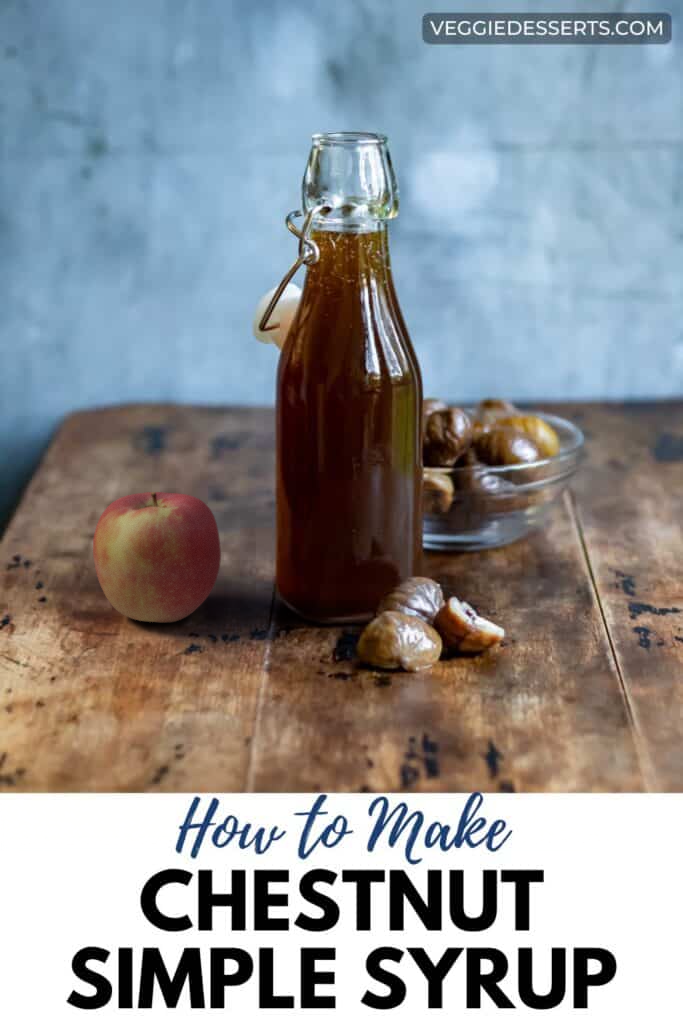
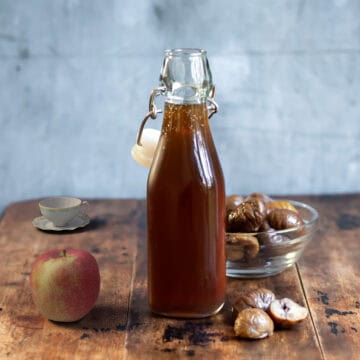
teacup: none [103,400,210,460] -> present [31,197,91,231]

